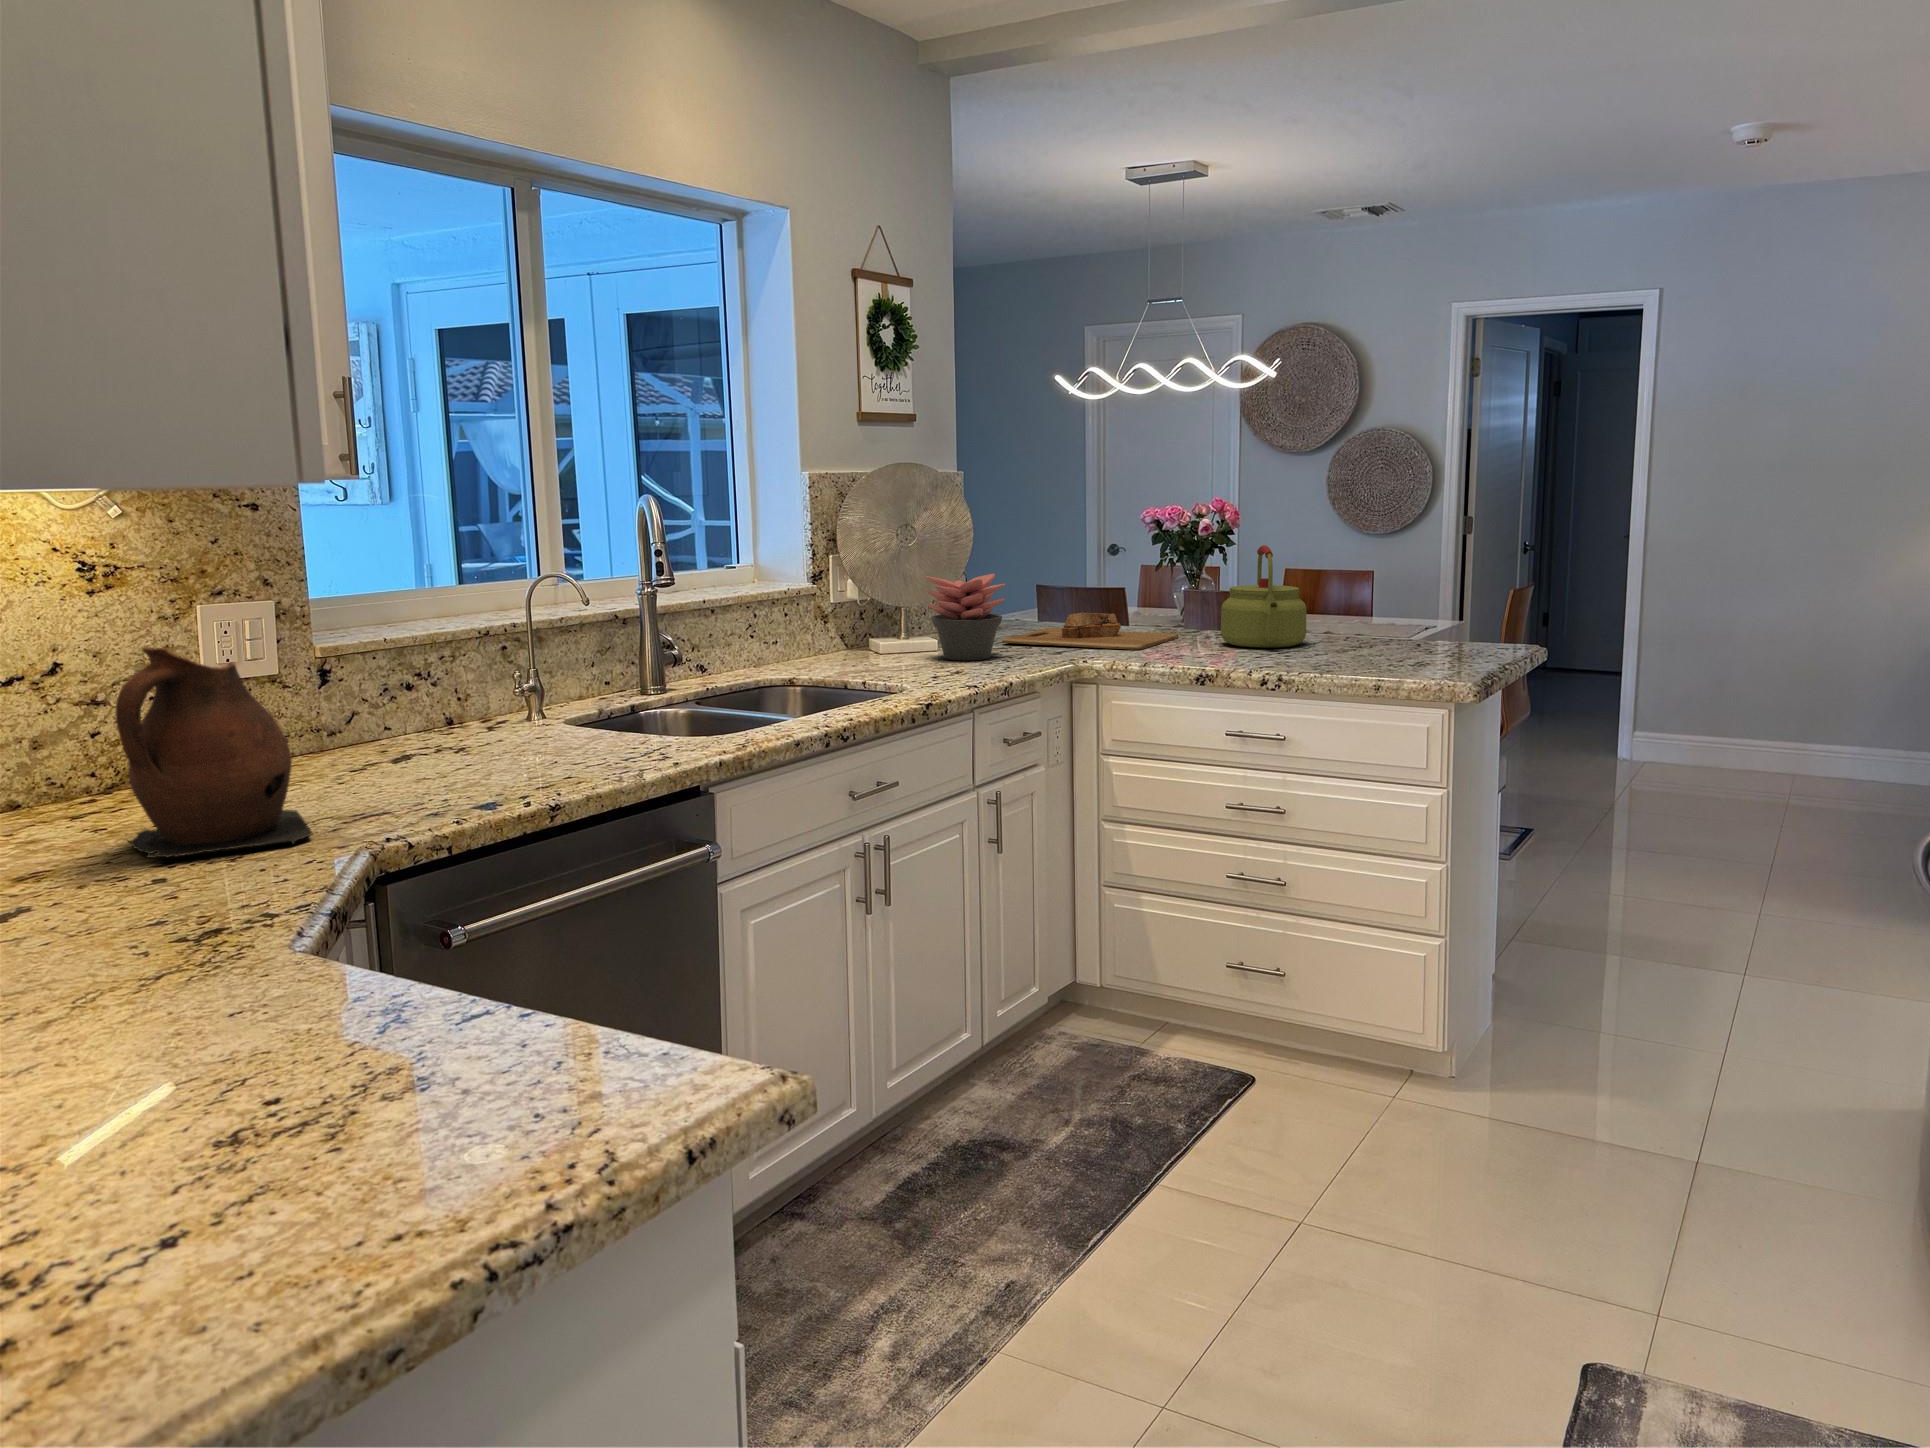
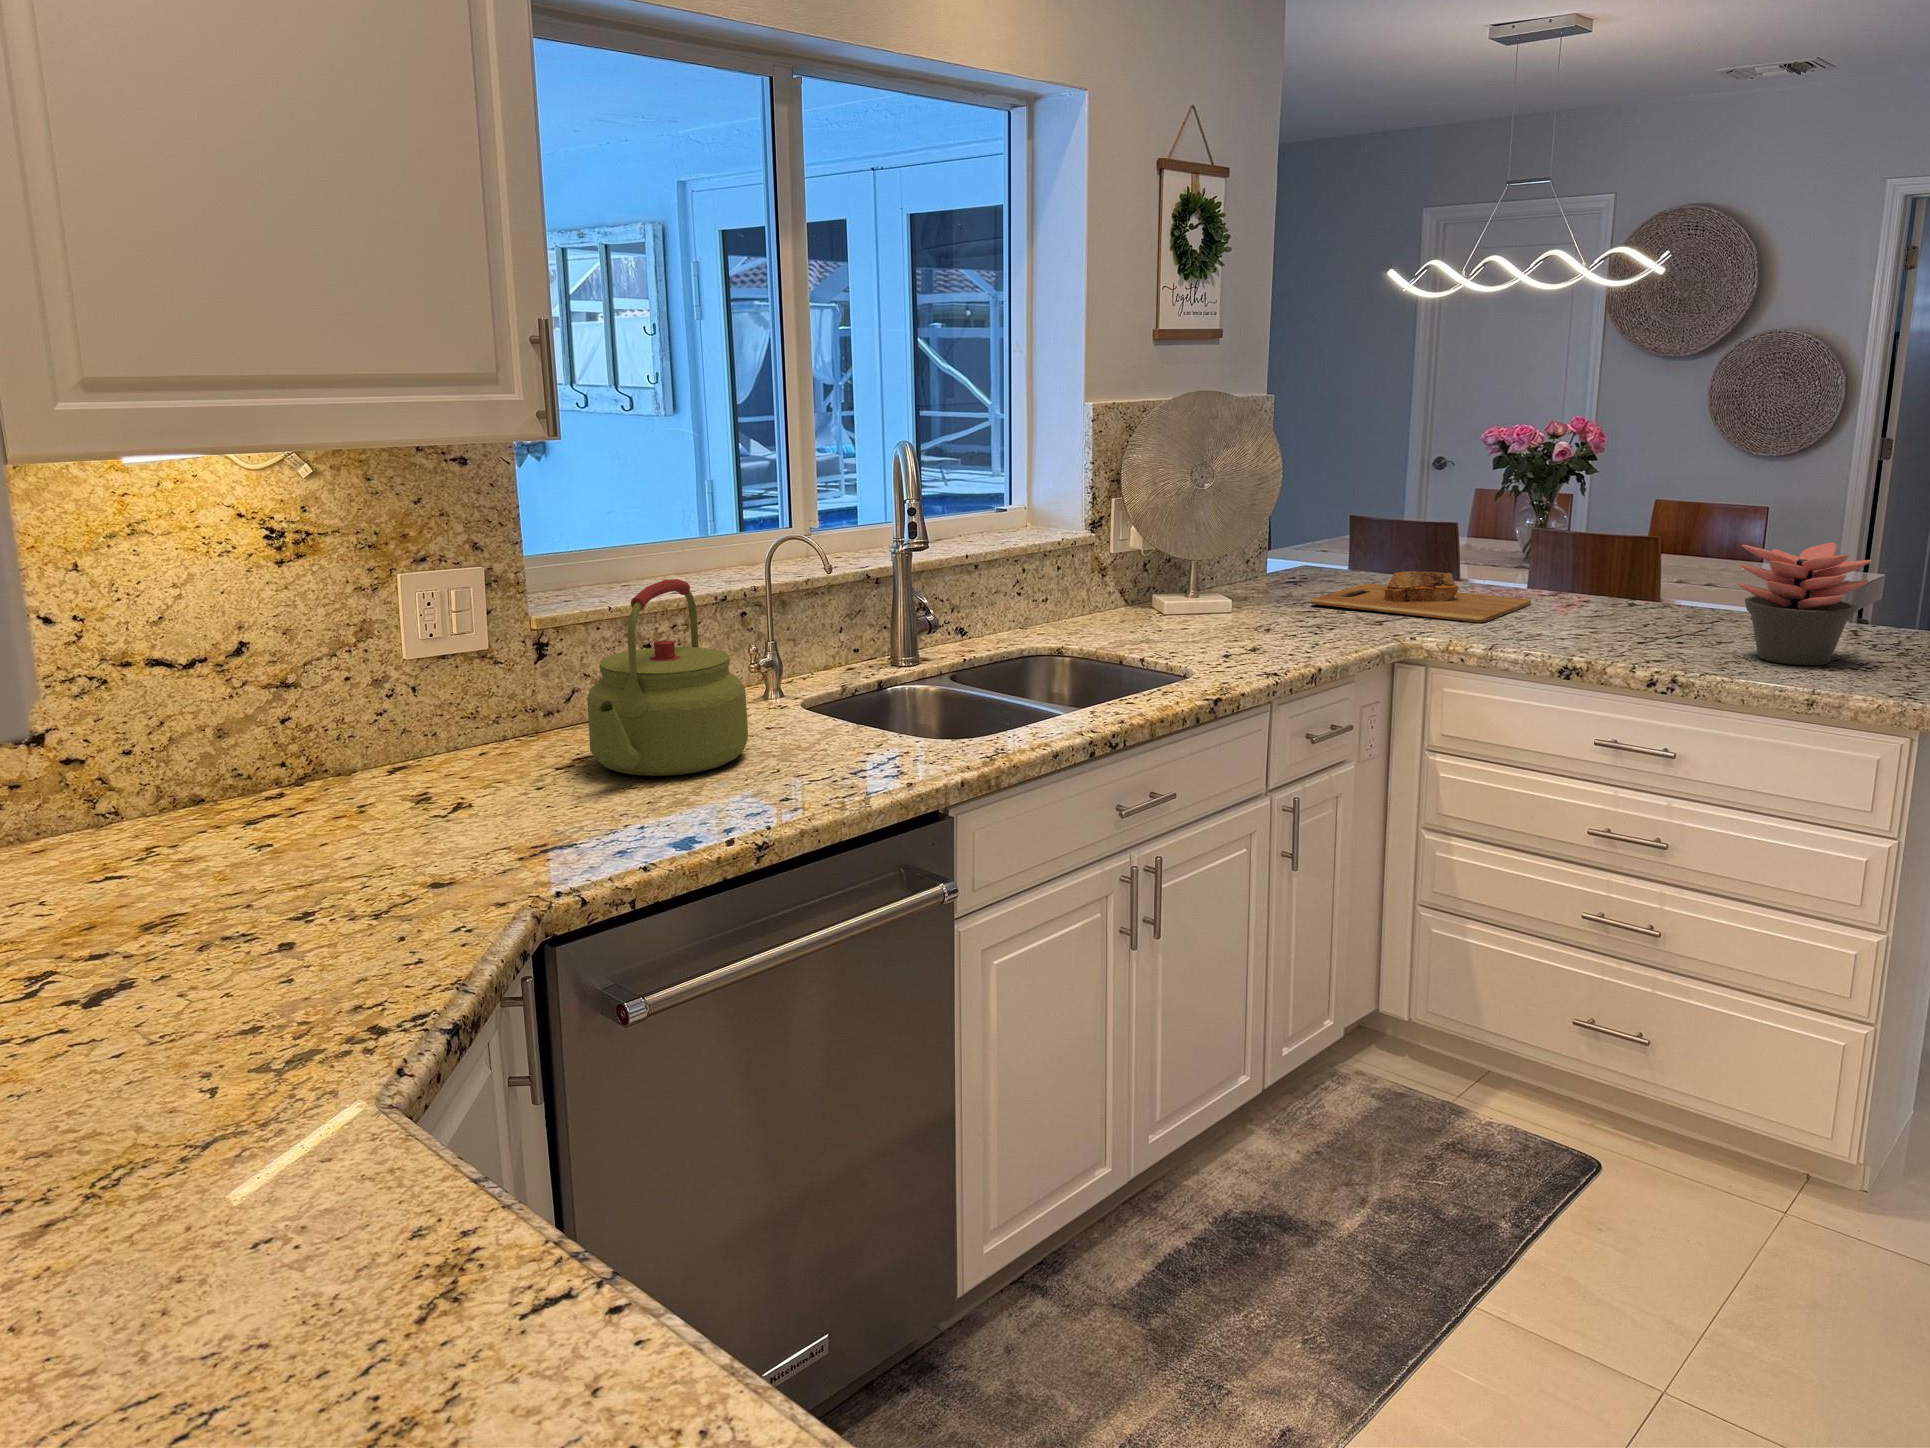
kettle: present [1221,545,1306,648] -> present [587,579,748,776]
succulent plant: present [926,574,1005,660] -> present [1737,542,1872,665]
ceramic pitcher: present [116,647,313,858] -> none [257,654,478,904]

